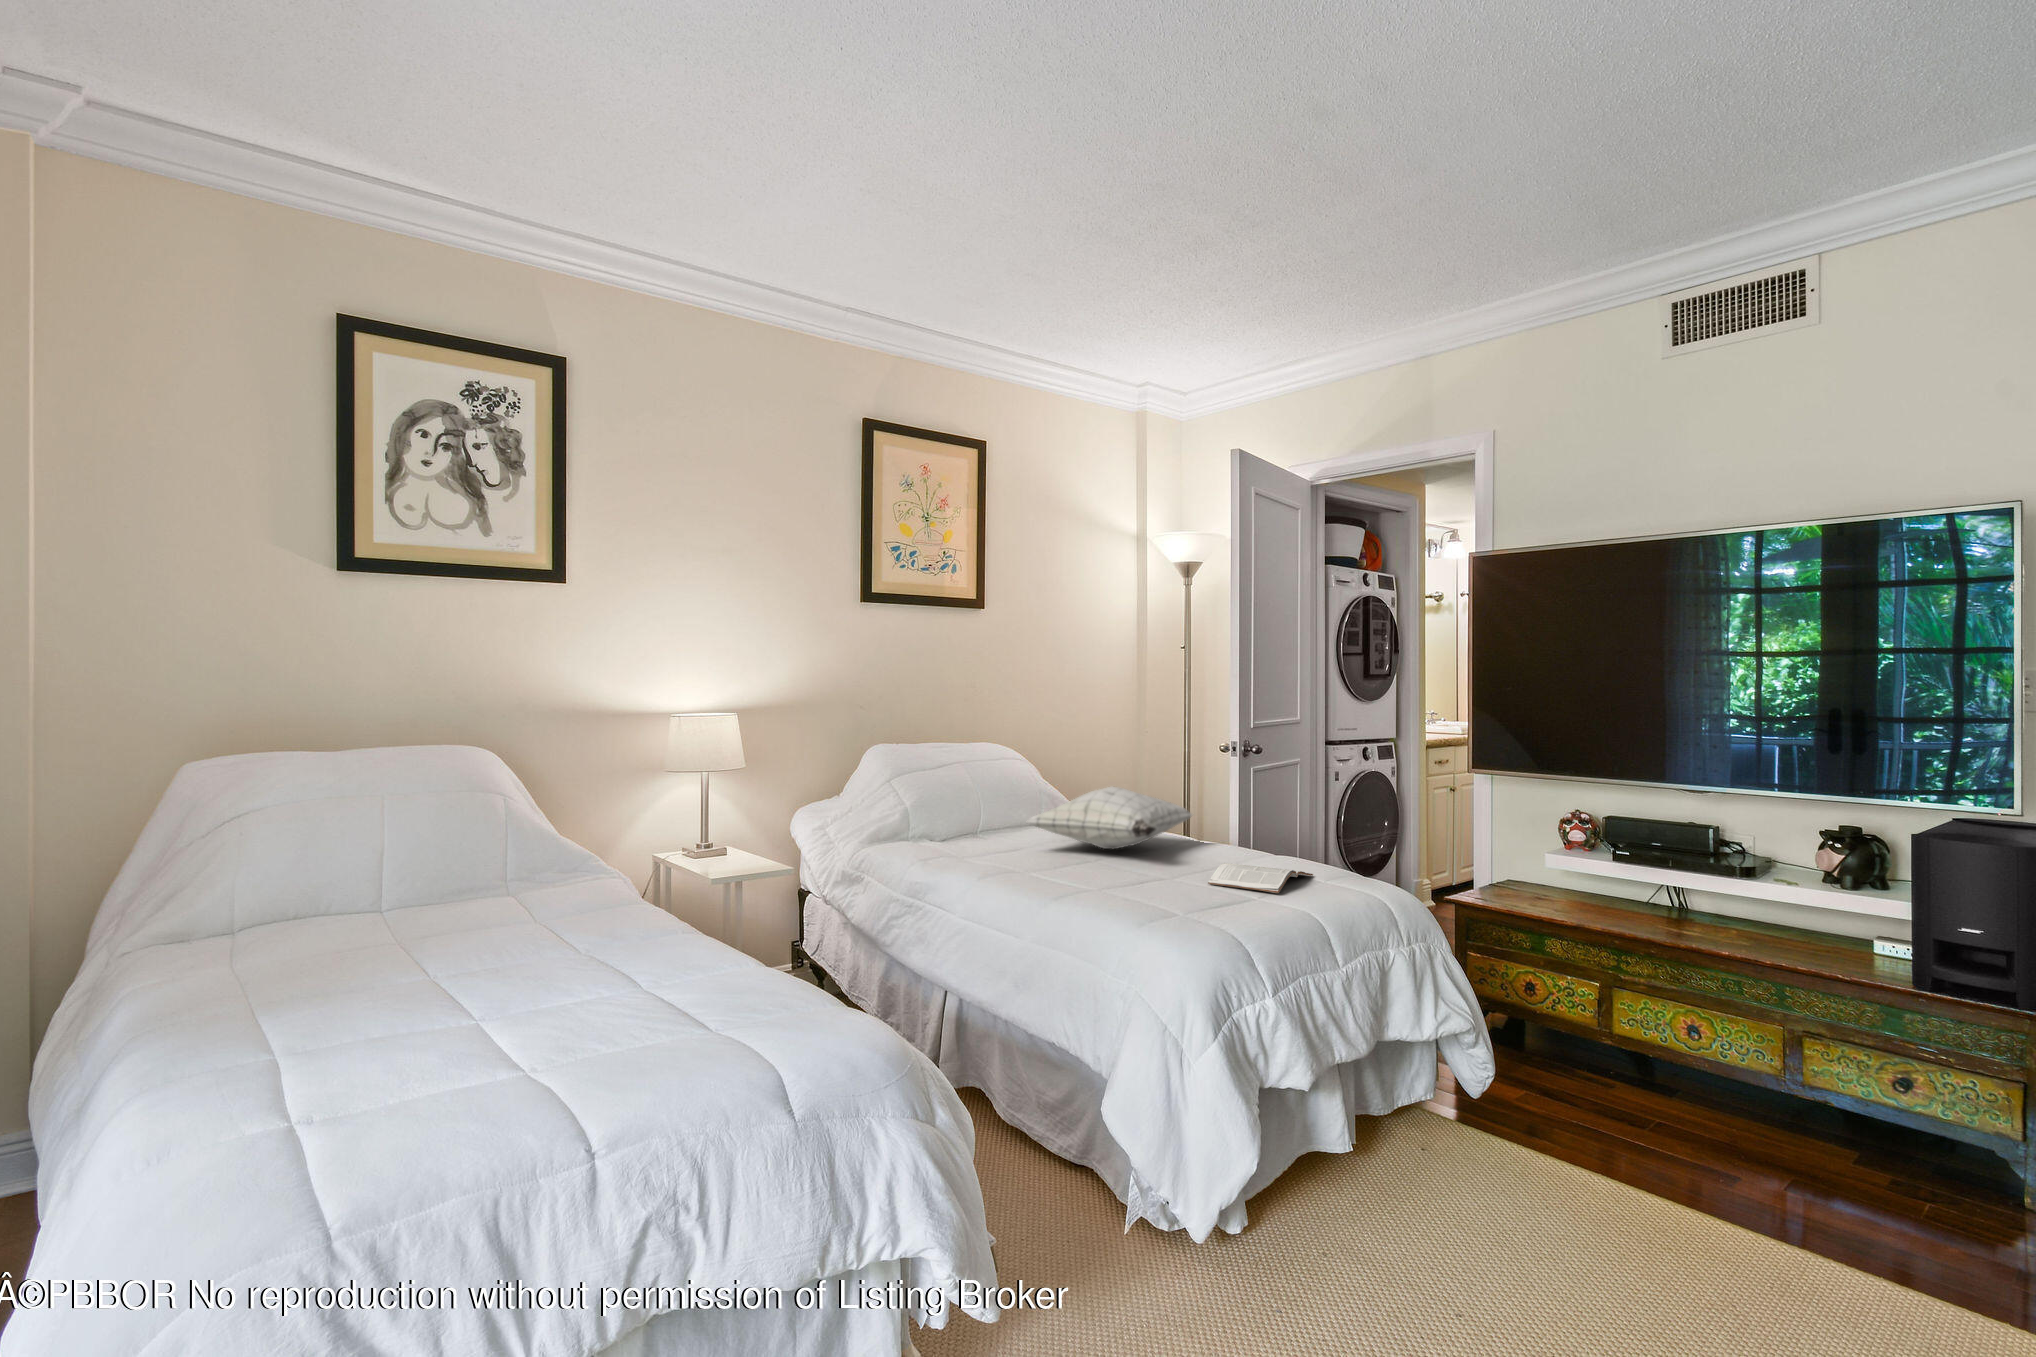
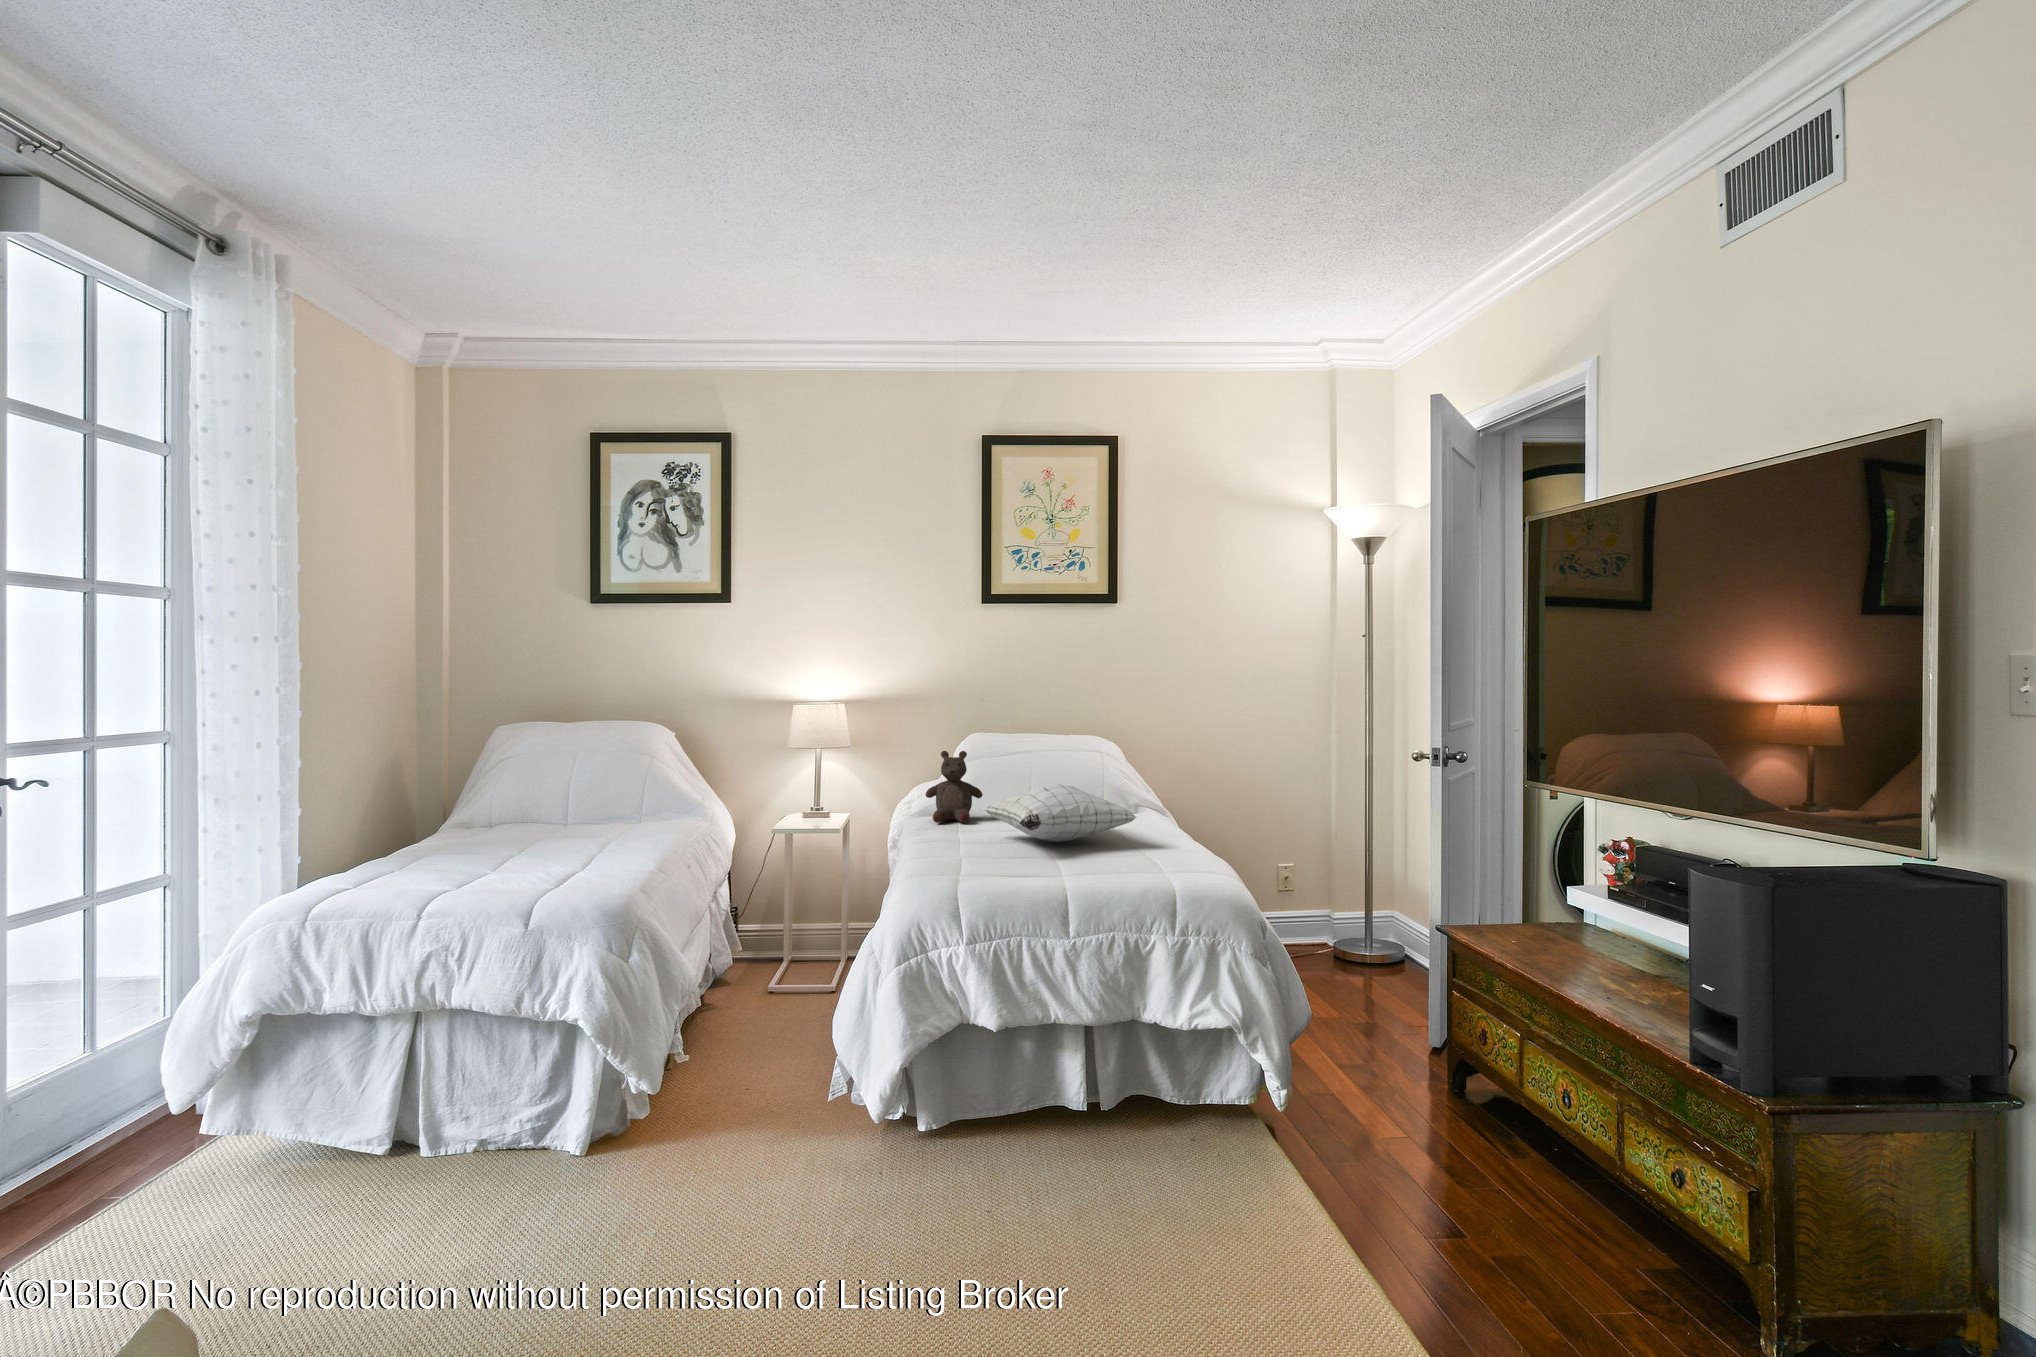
stuffed bear: none [898,761,963,845] -> present [926,751,982,823]
magazine: present [1208,863,1313,893] -> none [1026,859,1134,886]

